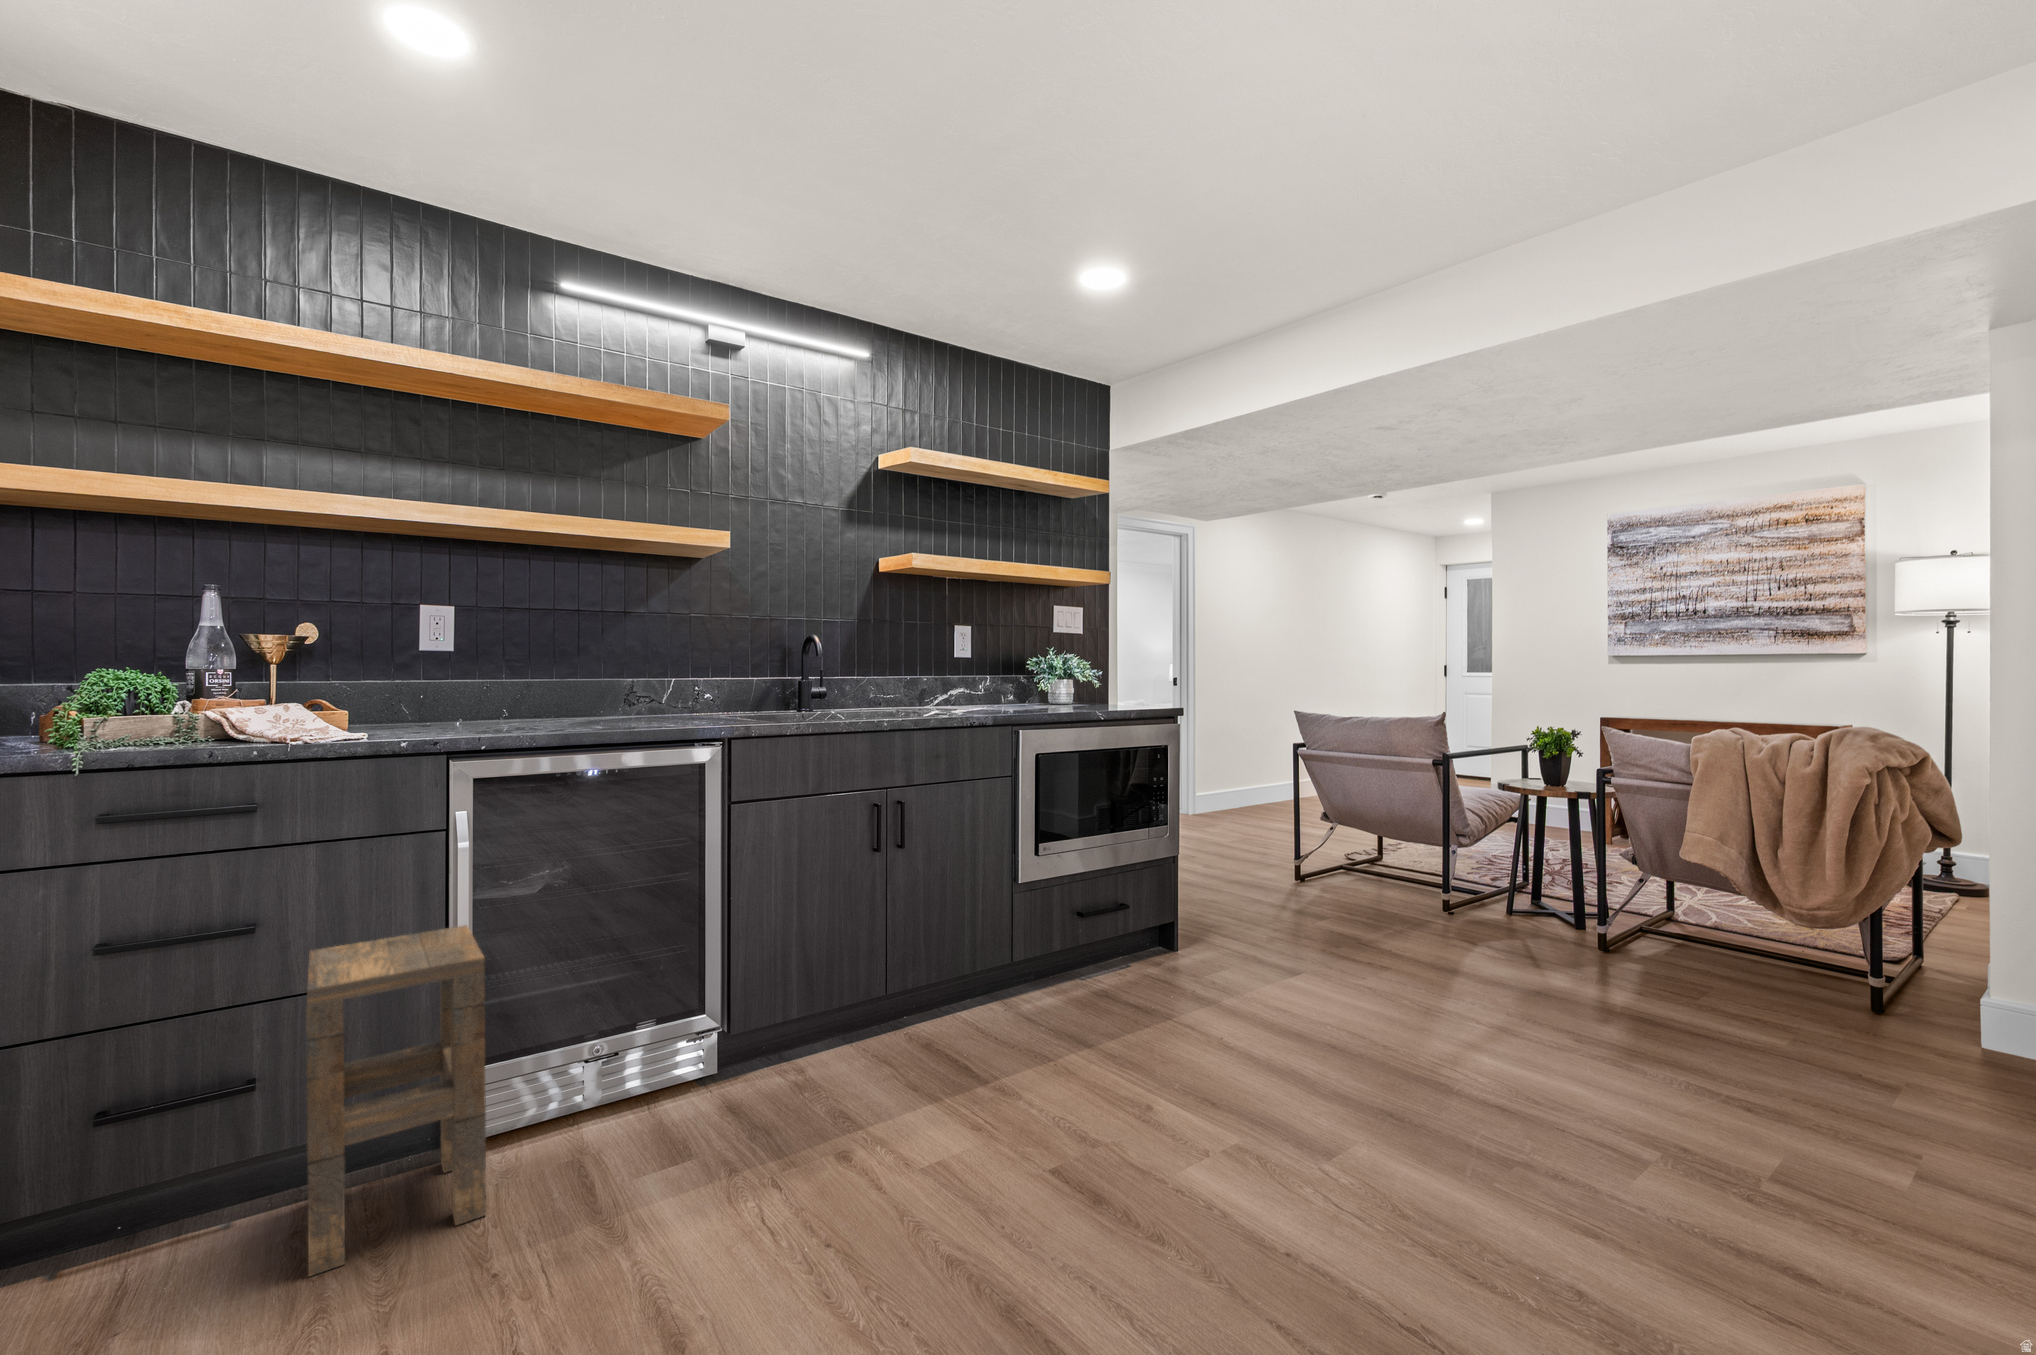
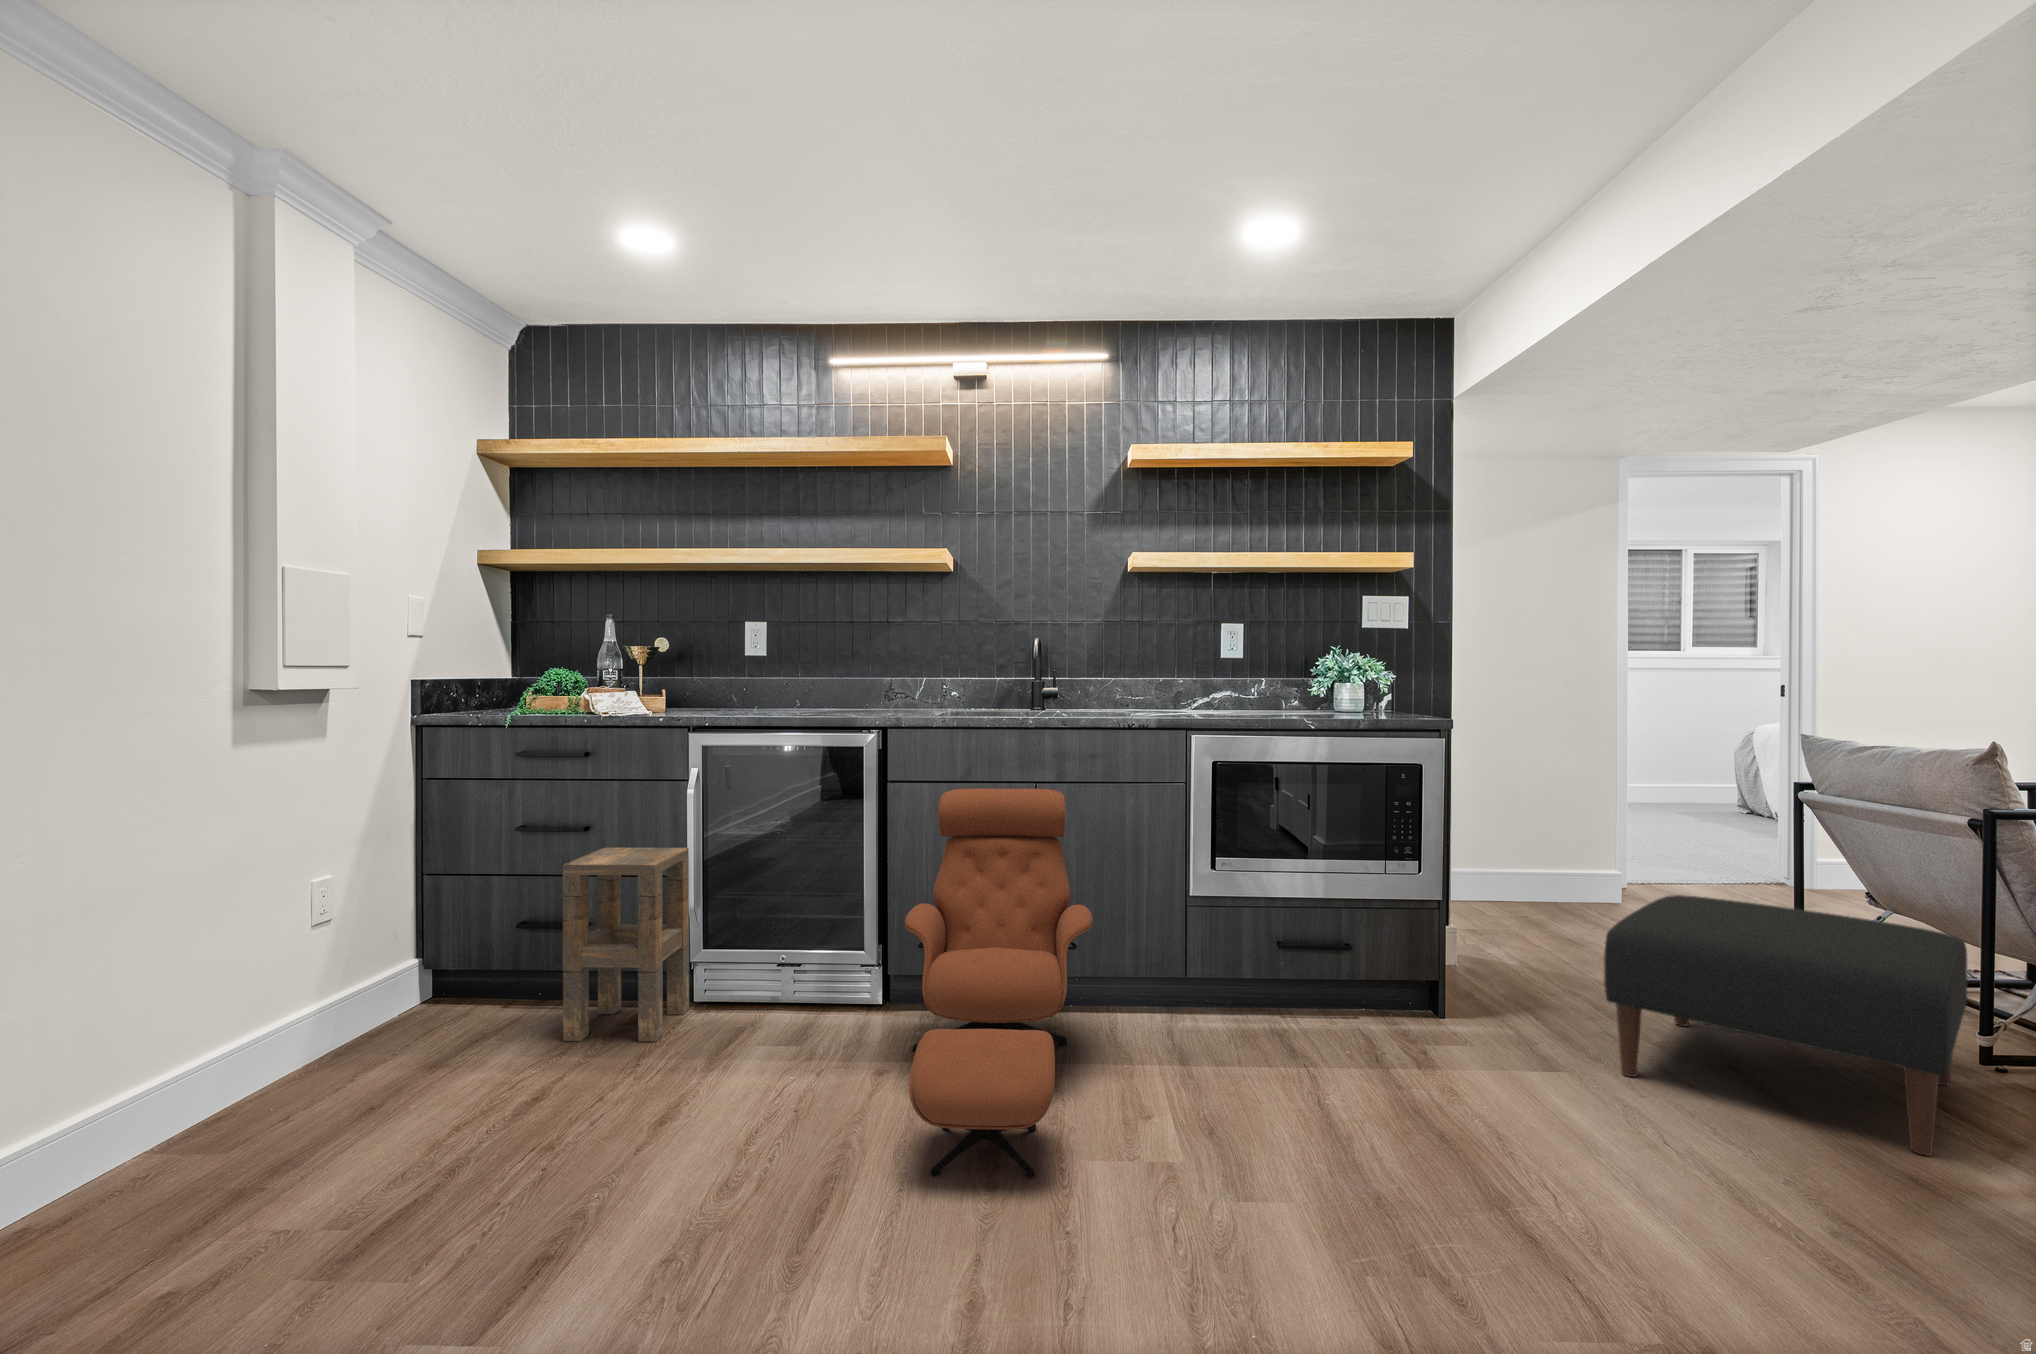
lounge chair: none [816,793,1156,1221] -> present [905,788,1093,1177]
ottoman: none [1278,825,1496,962] -> present [1604,895,1967,1156]

